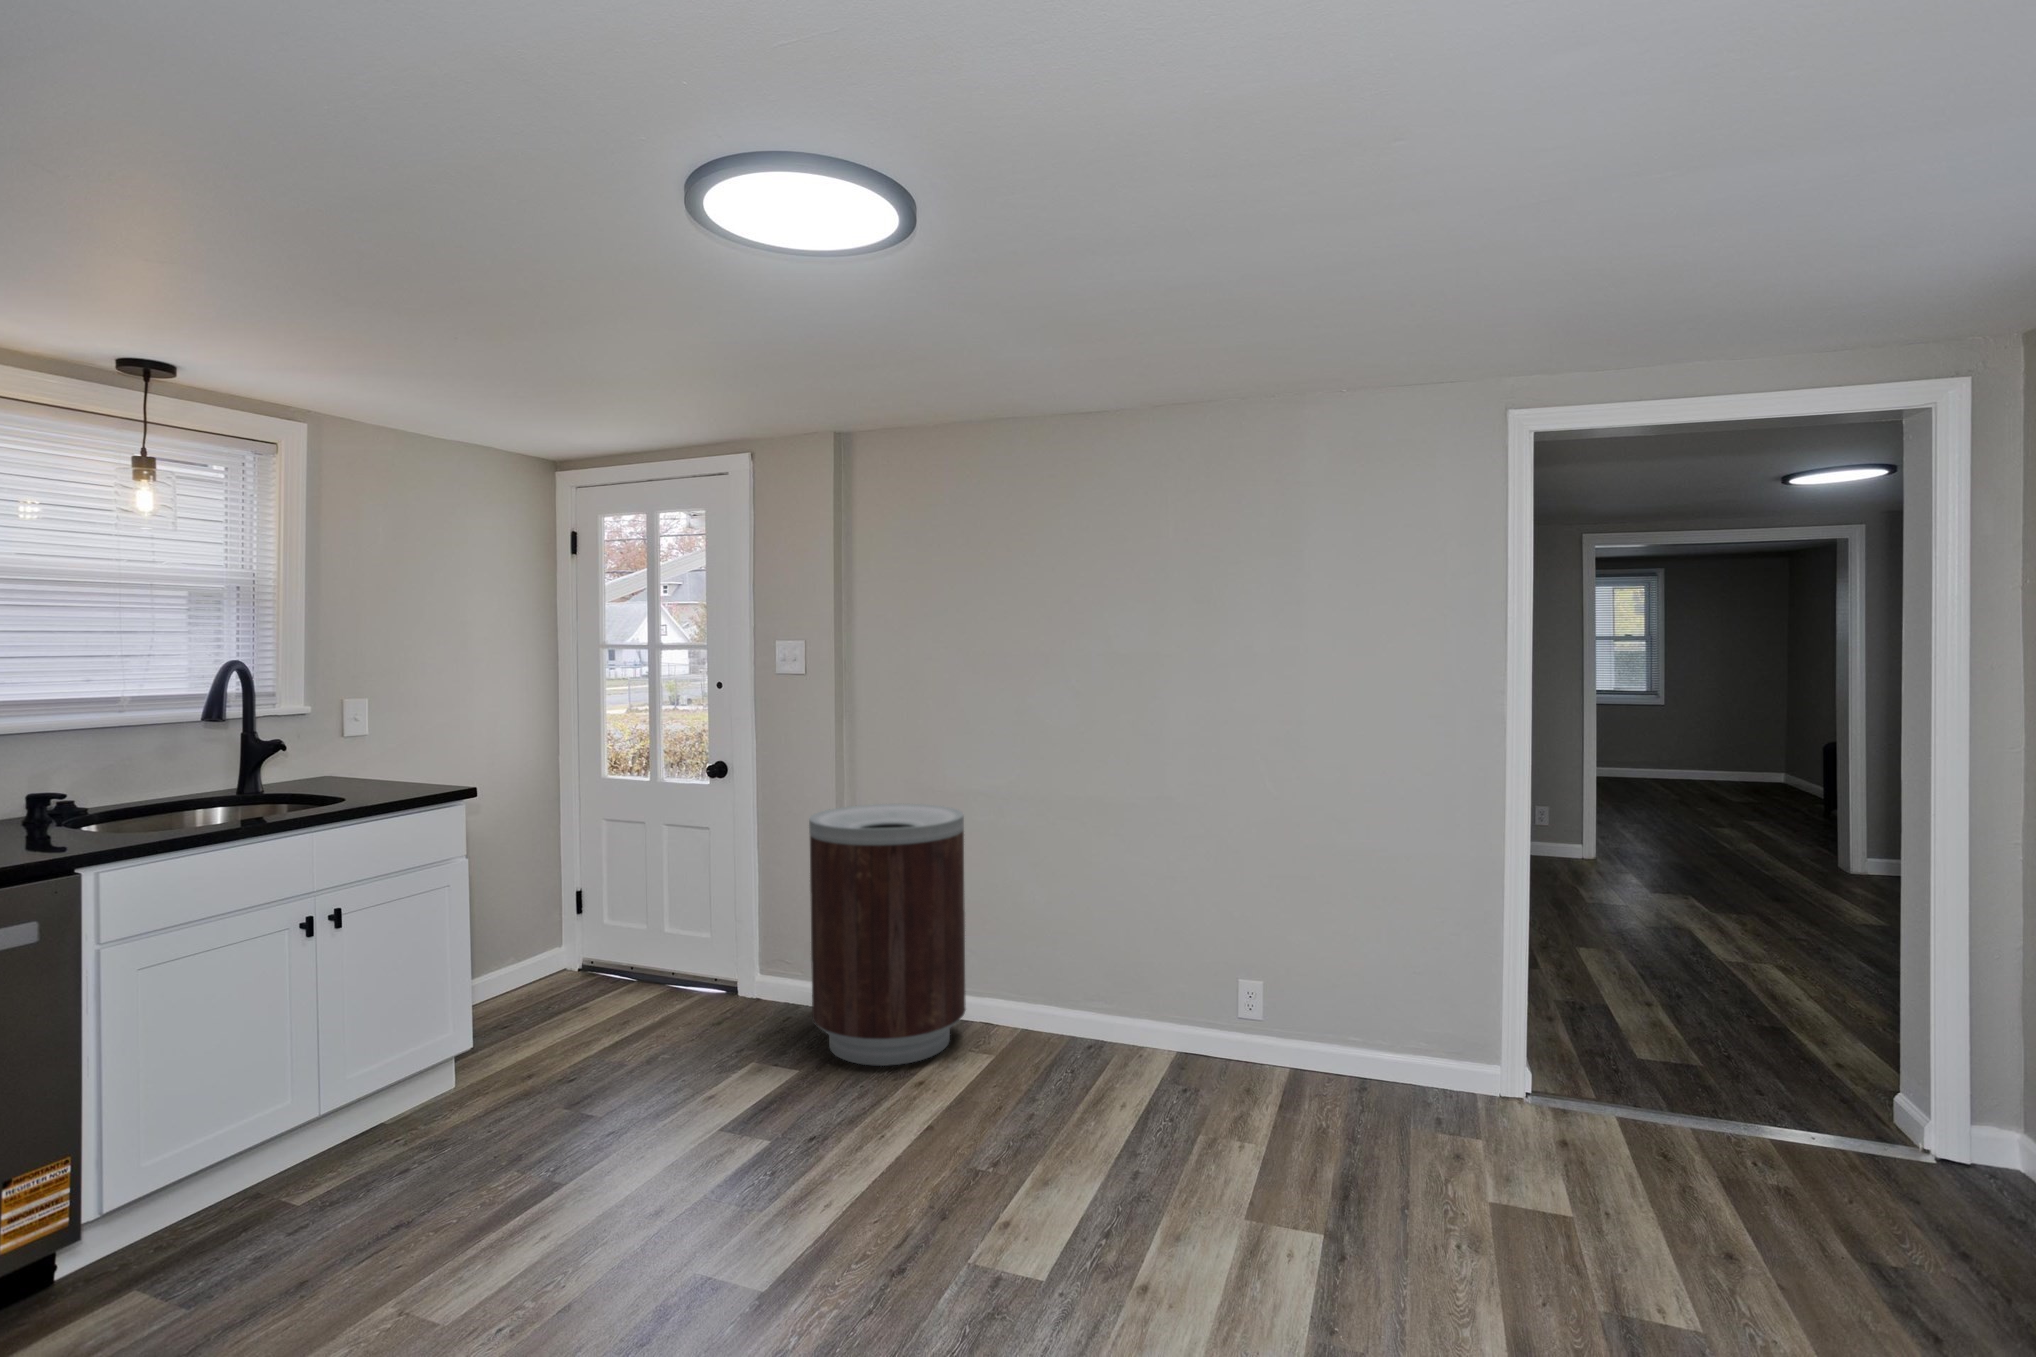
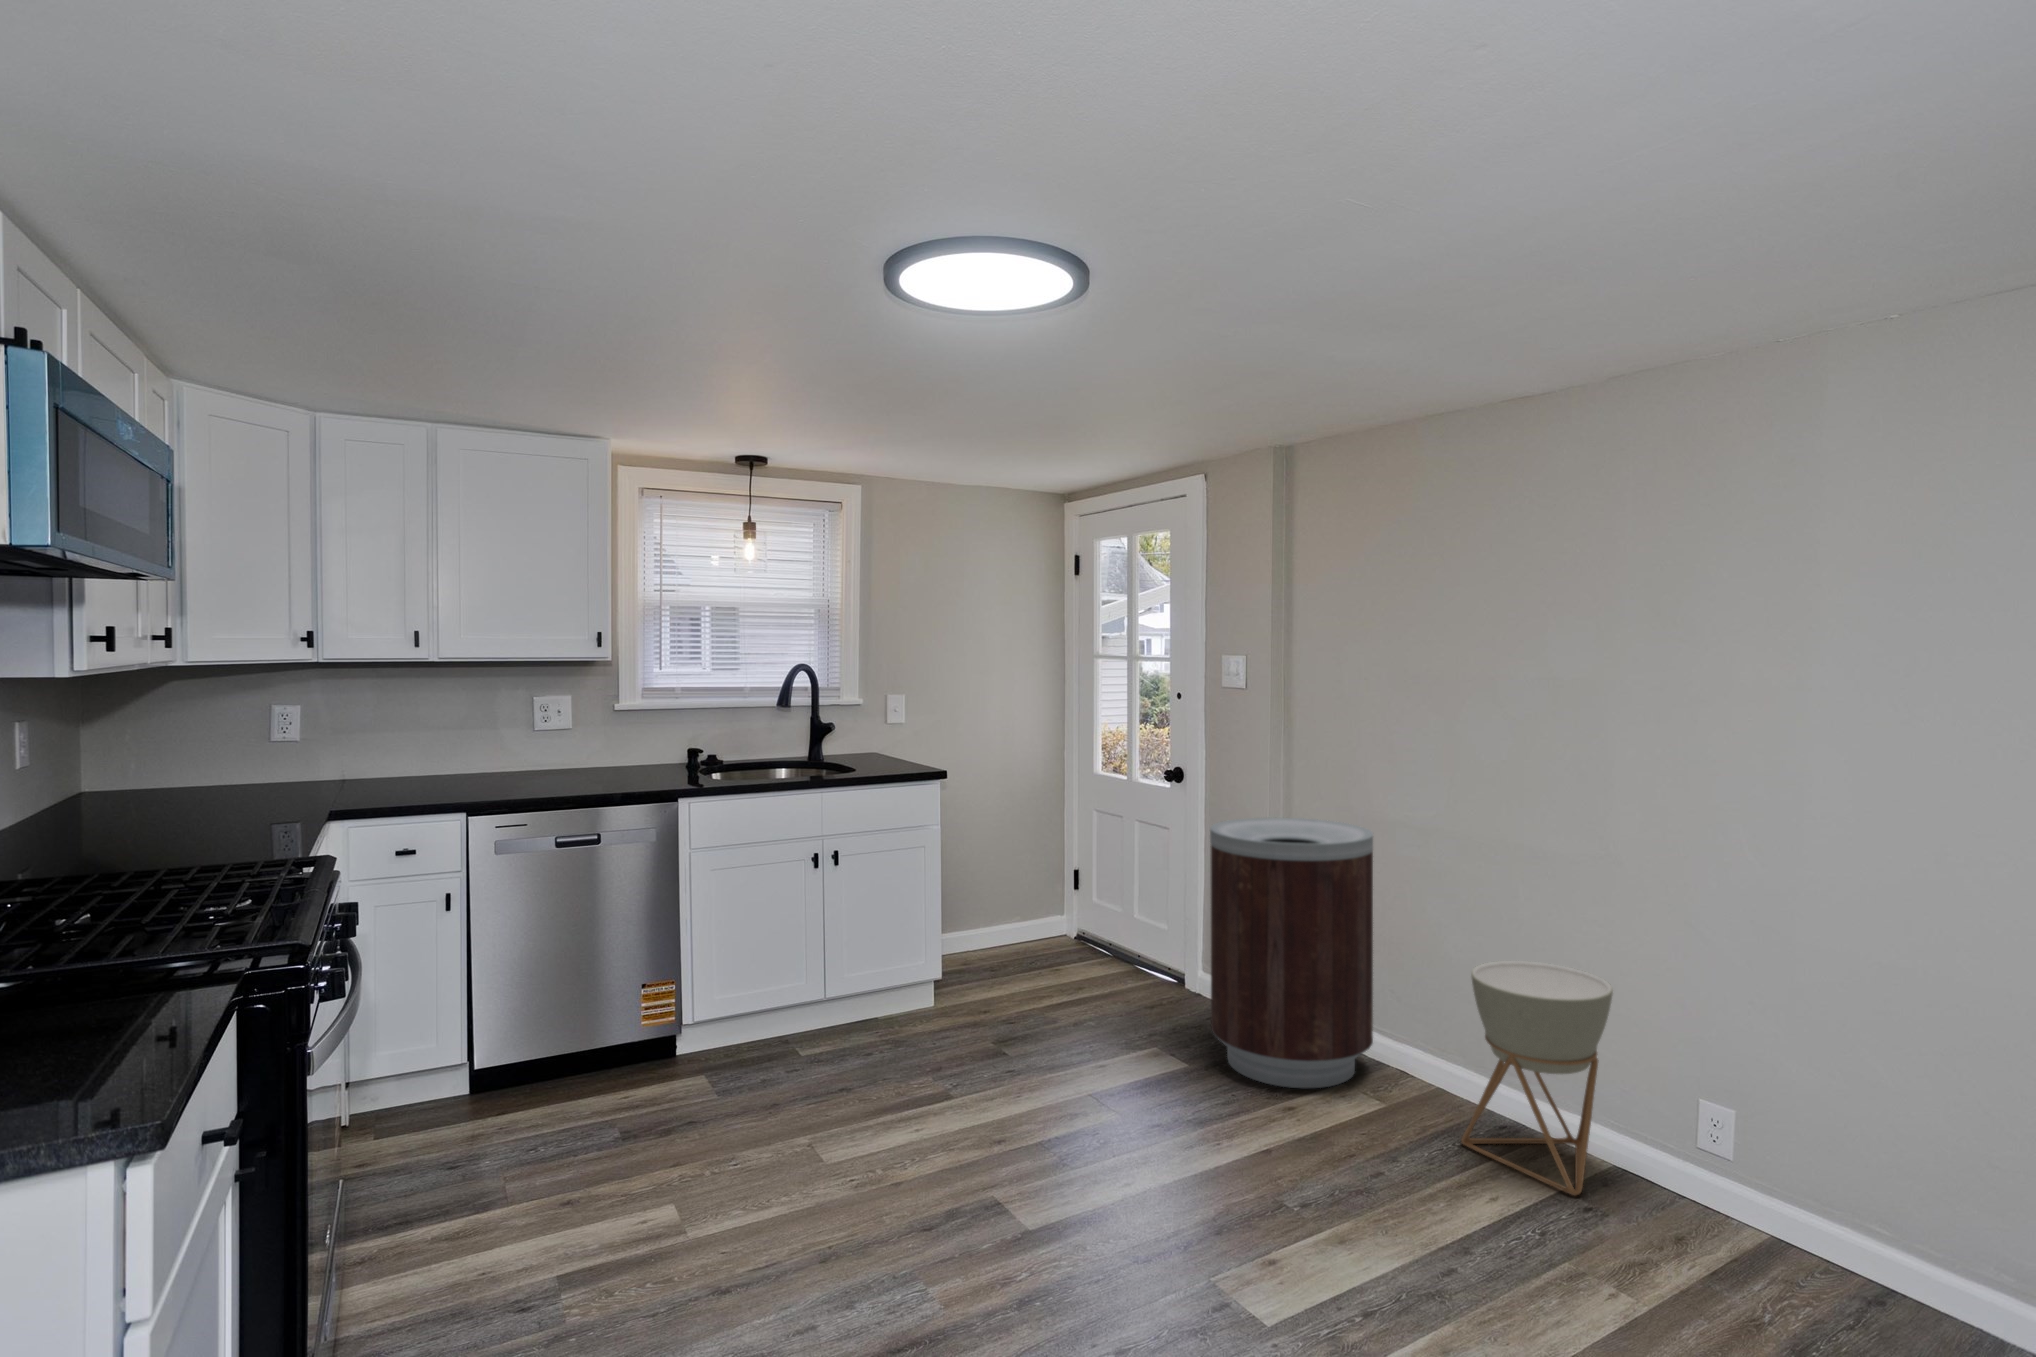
planter: none [1070,903,1182,1088] -> present [1461,961,1613,1195]

